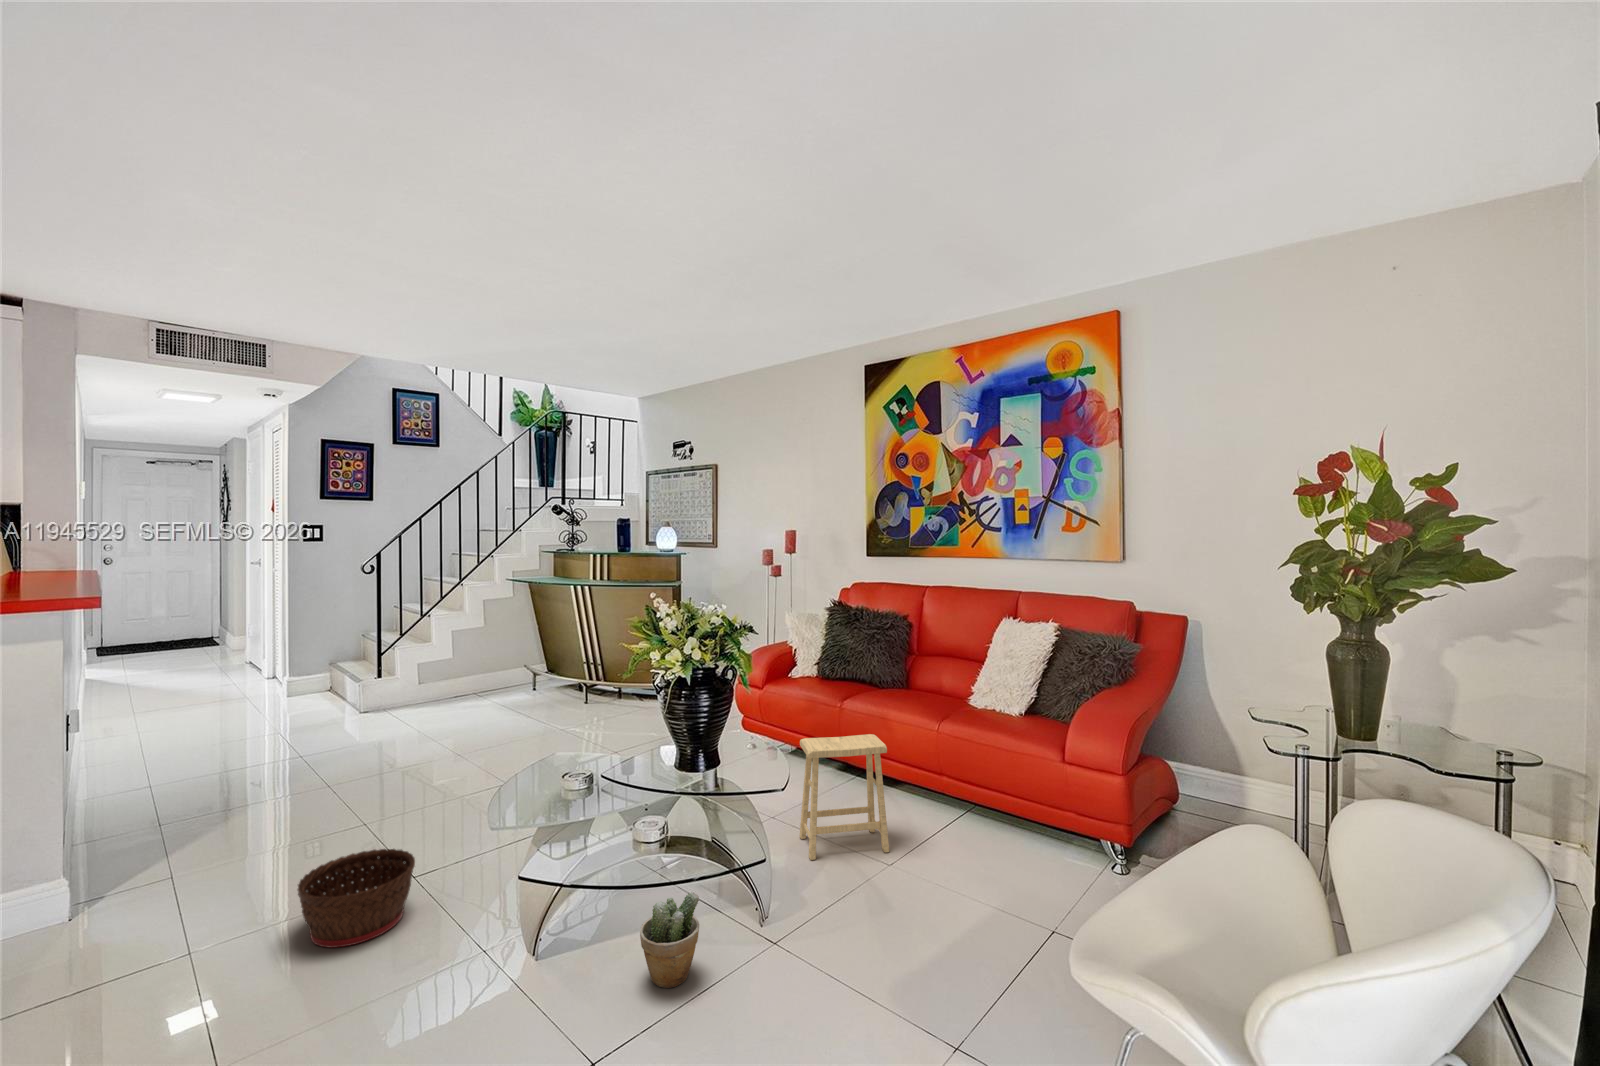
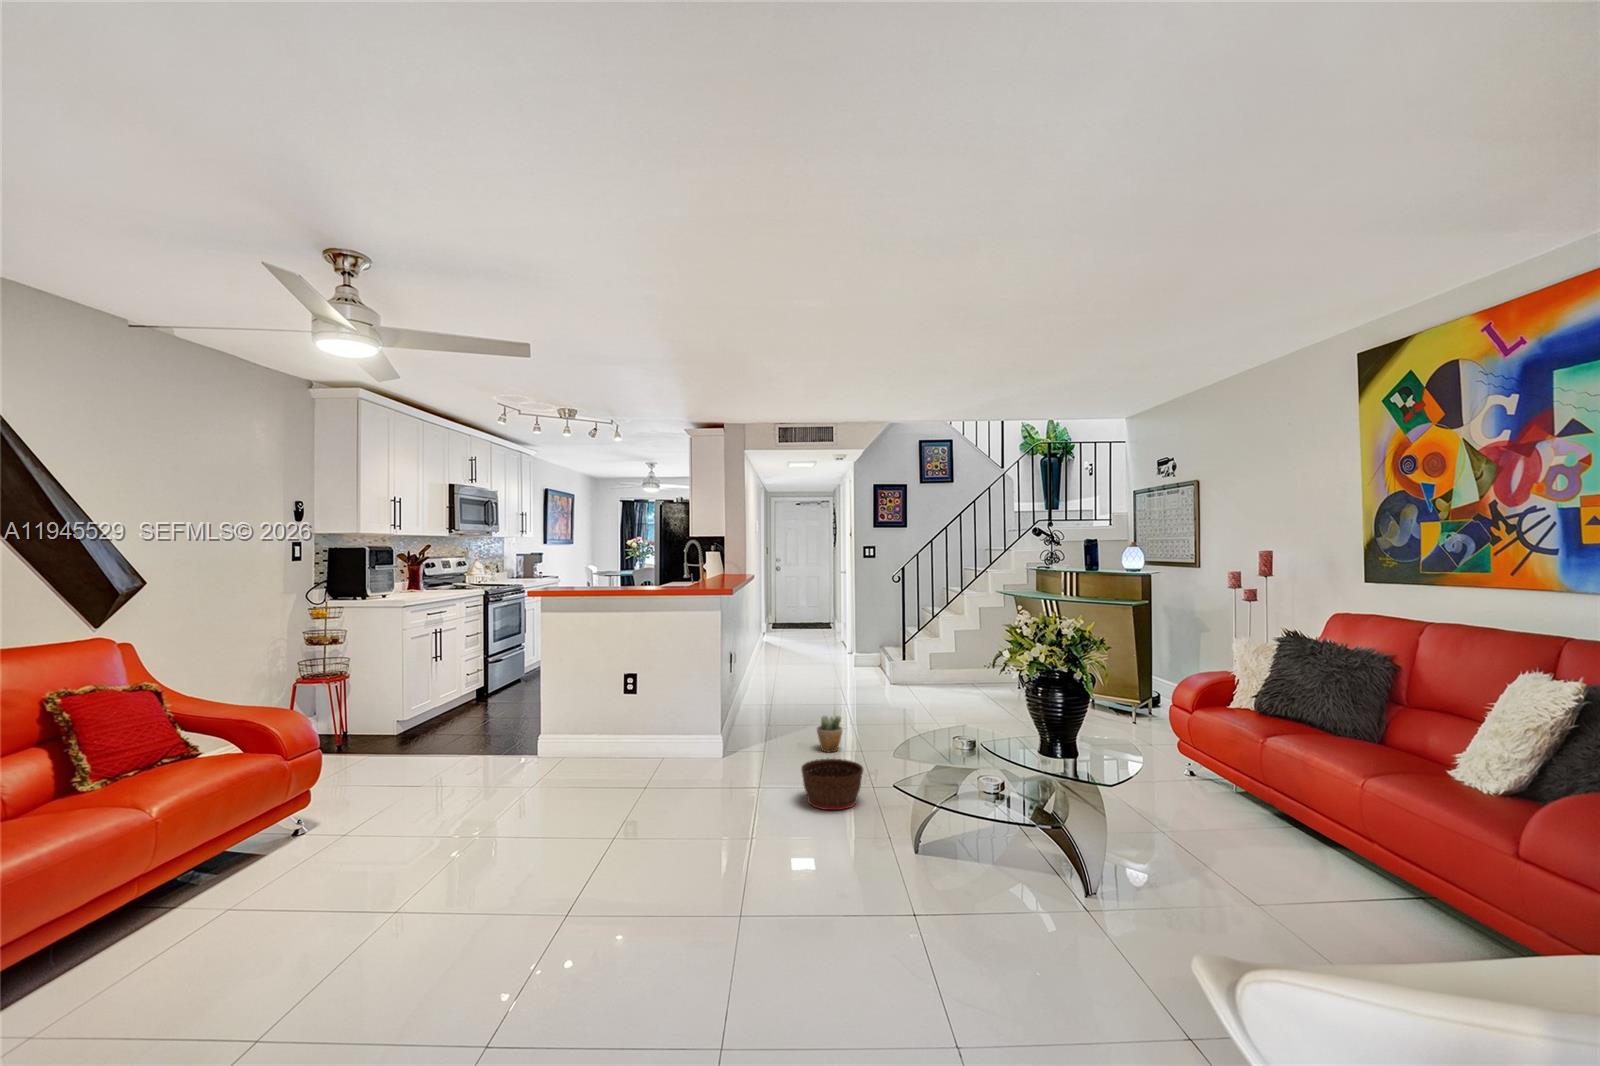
footstool: present [799,734,889,860] -> none [1170,756,1269,893]
potted plant: present [640,892,699,988] -> present [817,715,842,752]

